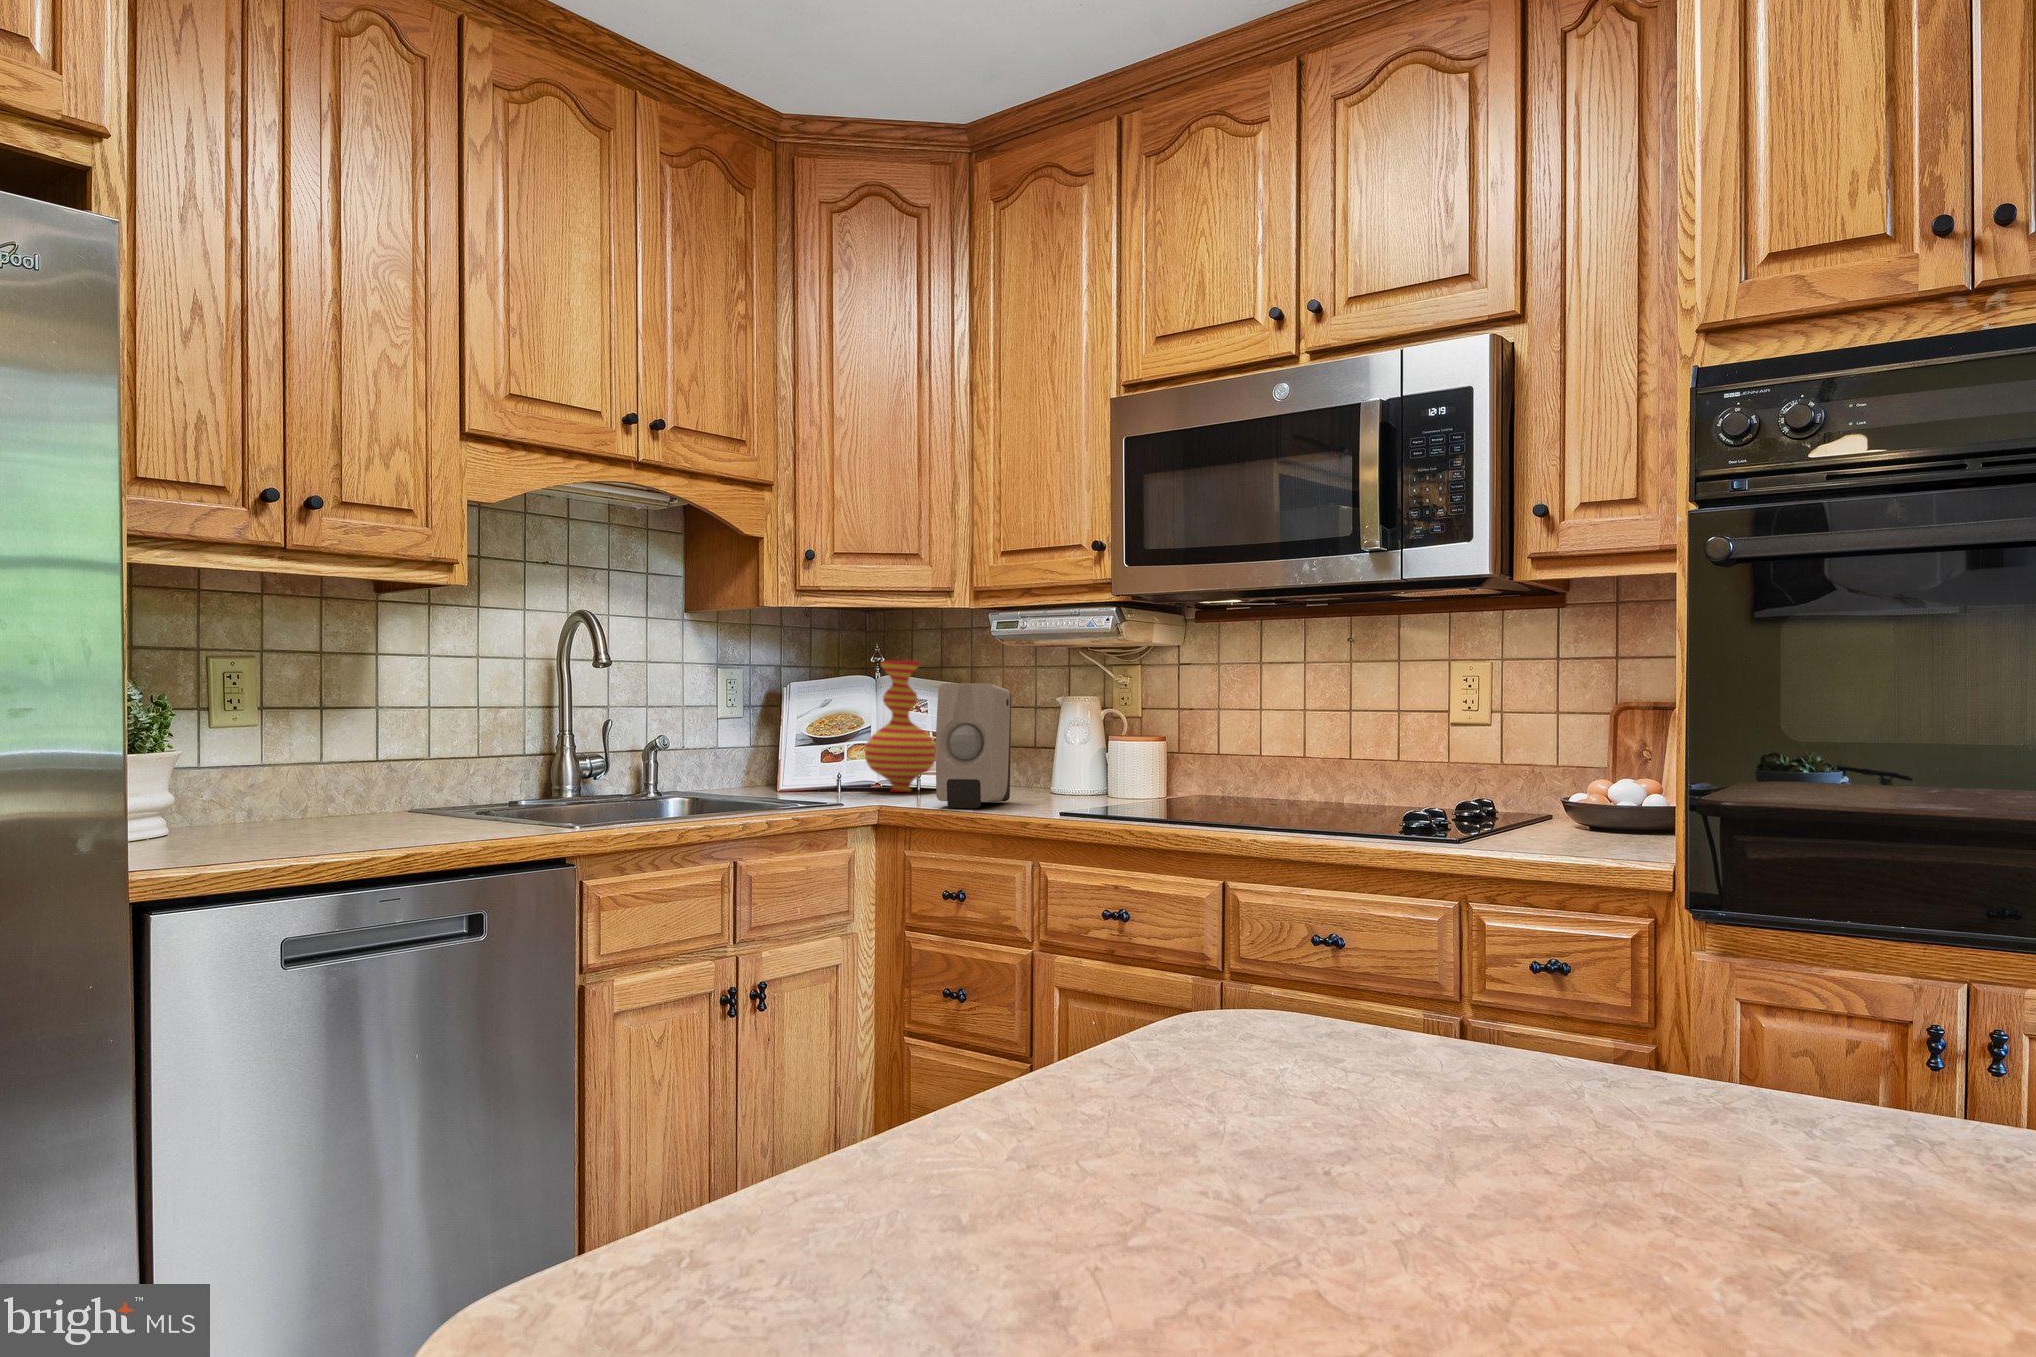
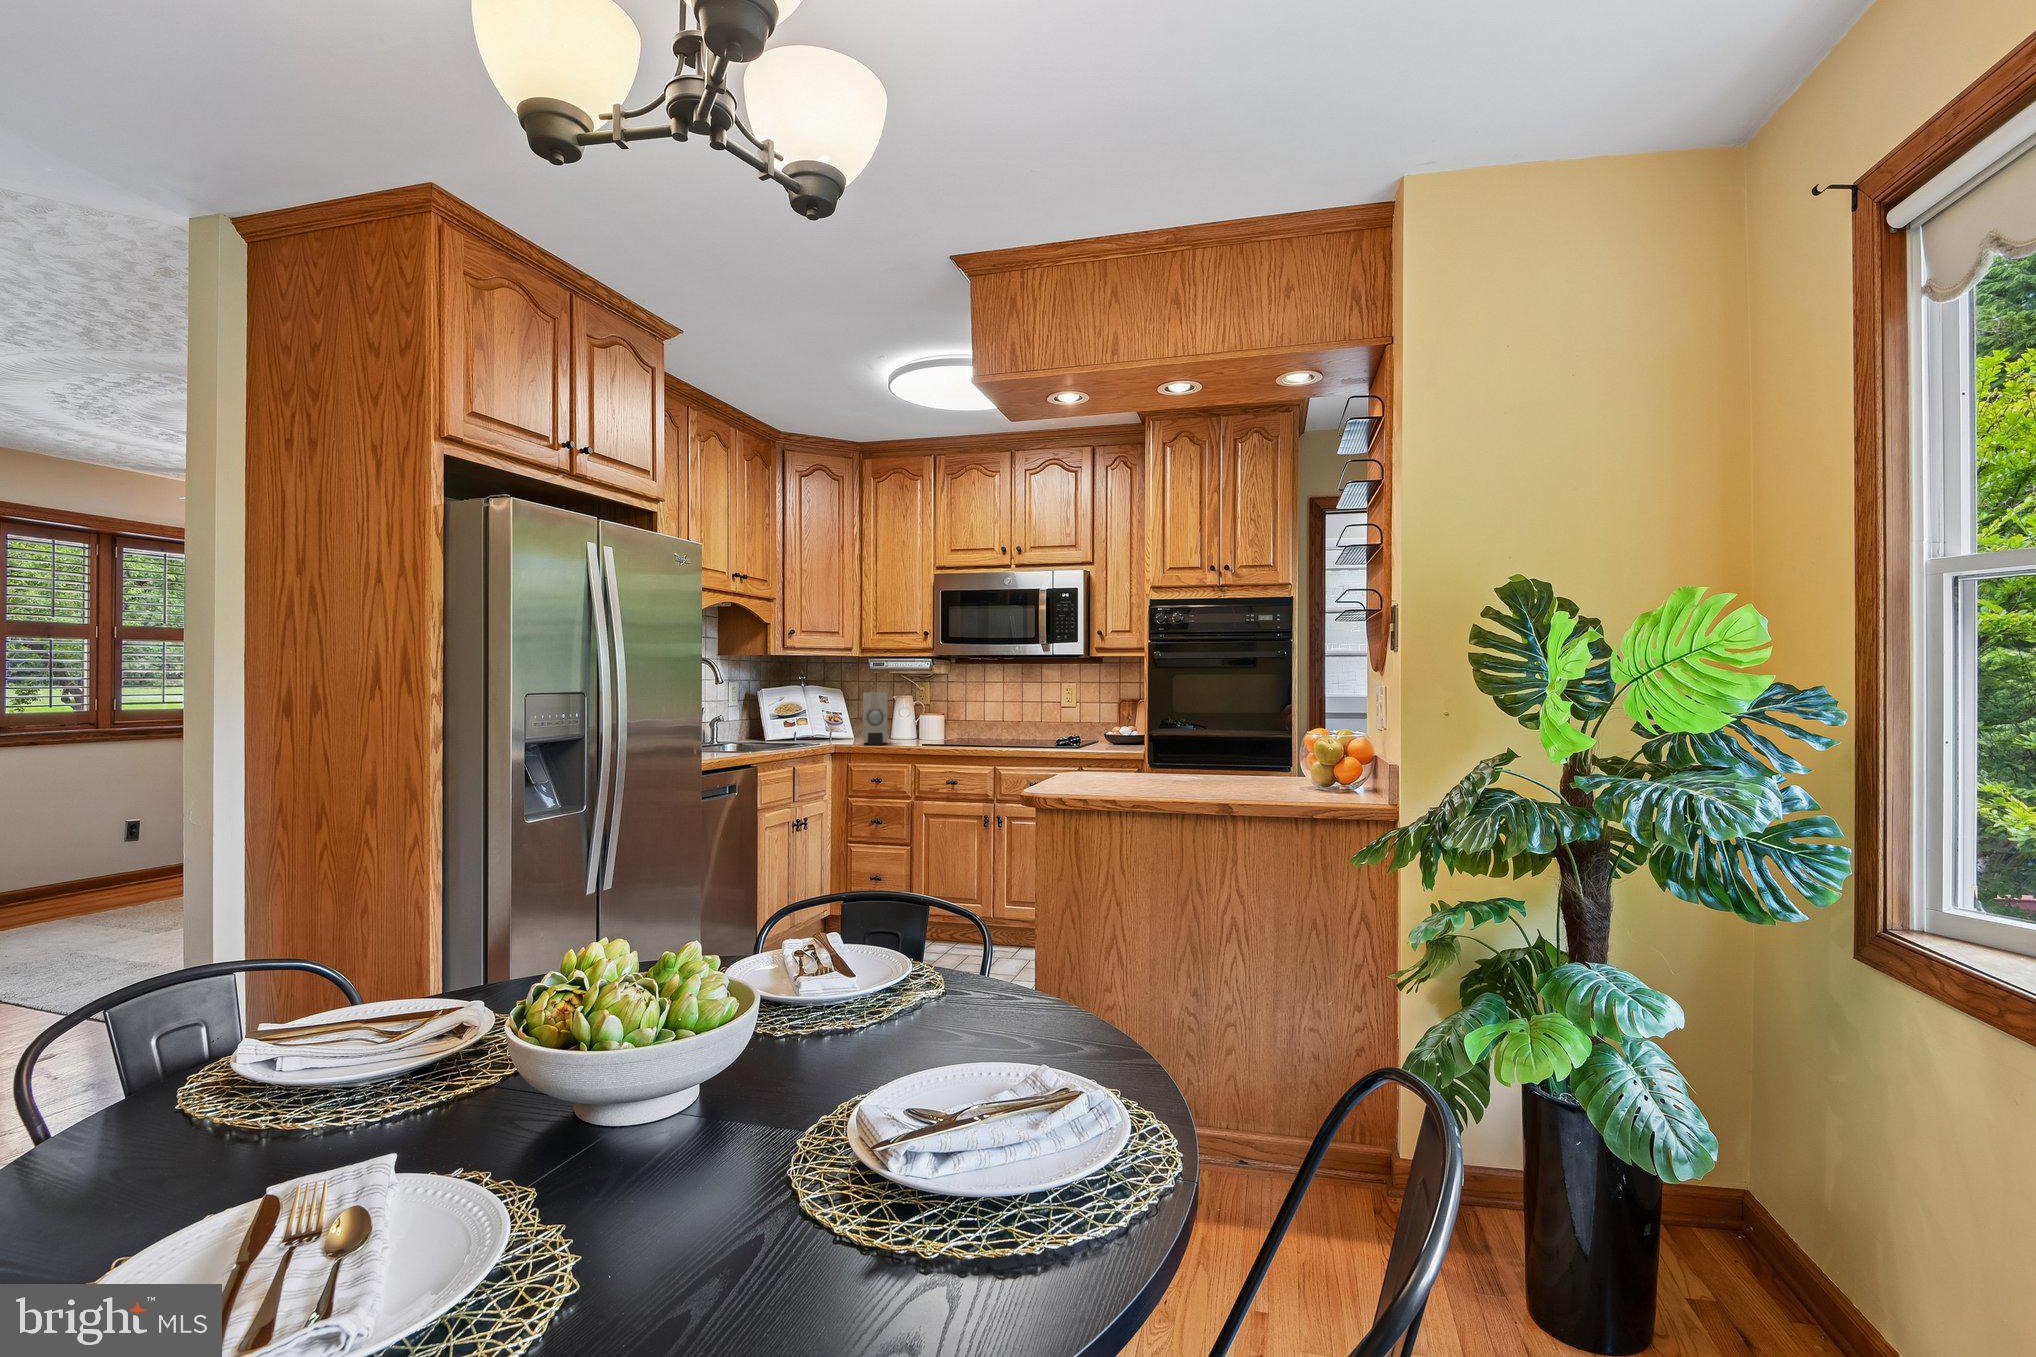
vase: present [865,661,936,792] -> none [807,680,840,740]

